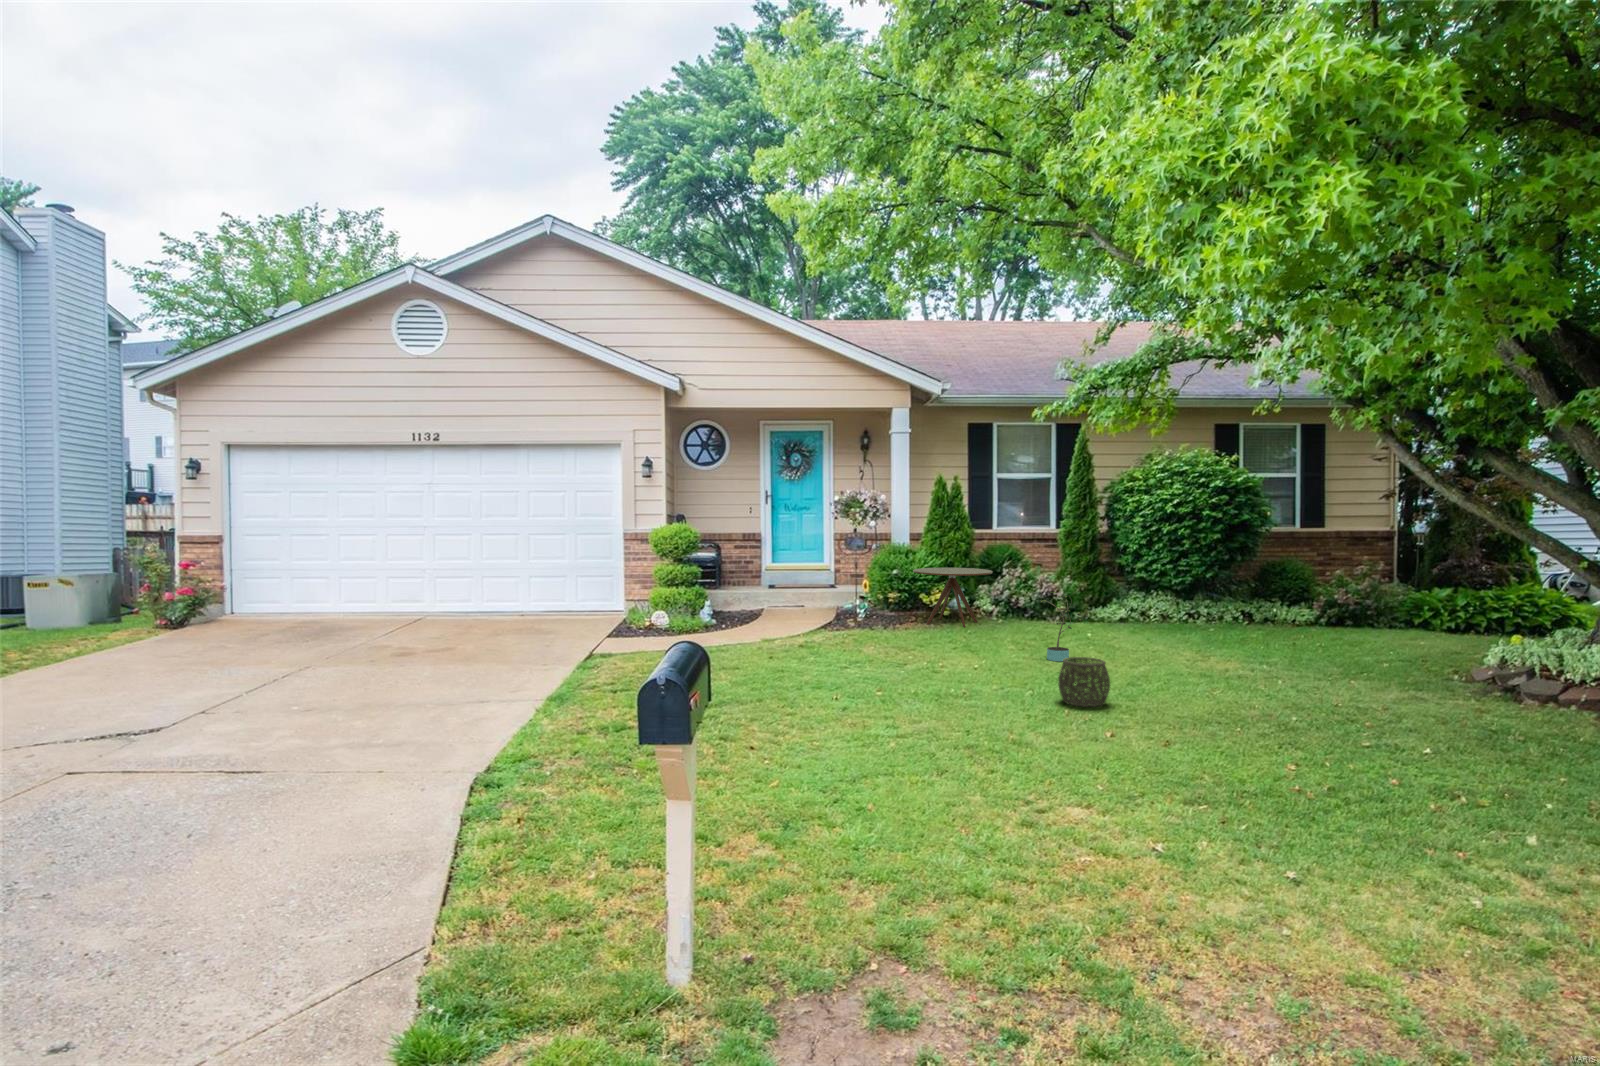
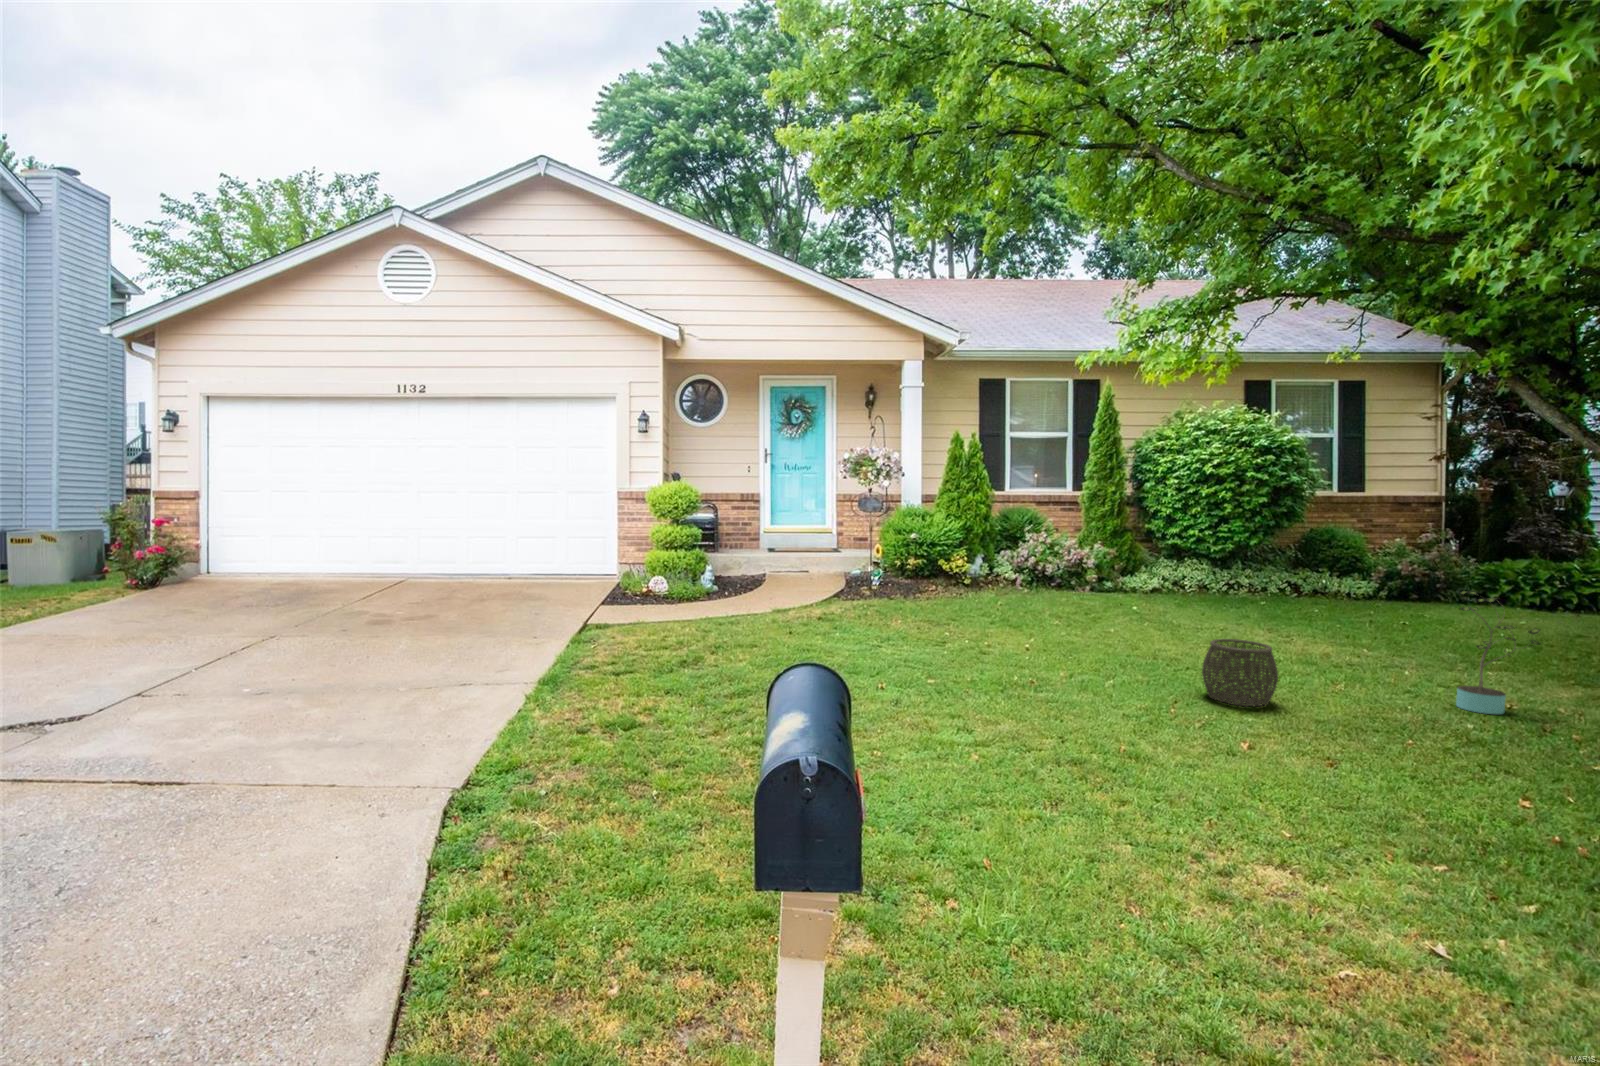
round table: present [913,568,992,627] -> none [938,531,1026,596]
potted plant: present [1040,592,1082,661] -> present [1456,591,1540,714]

